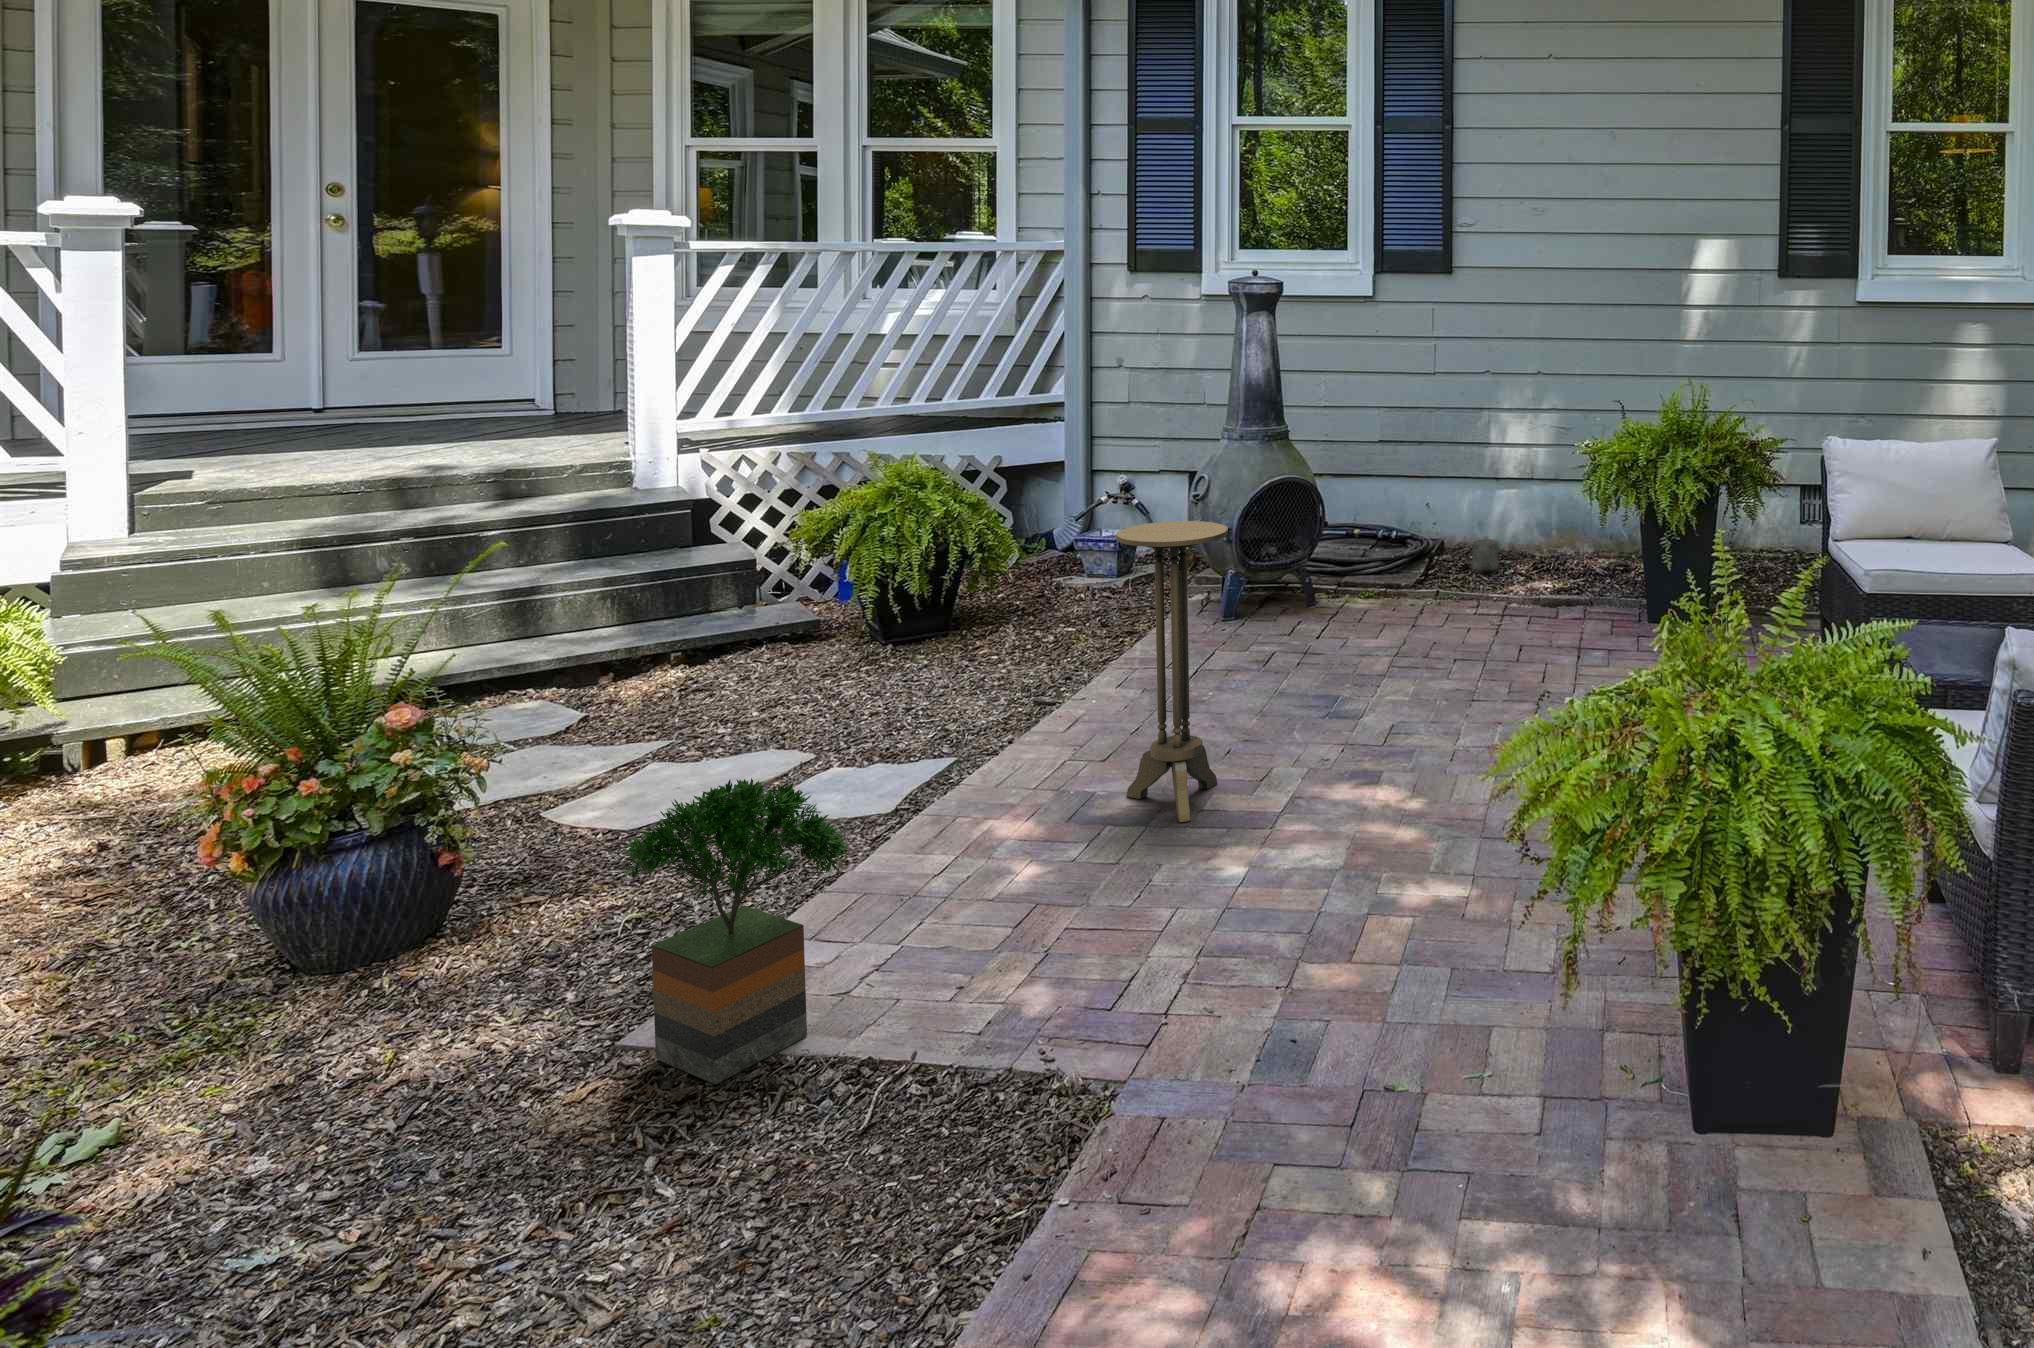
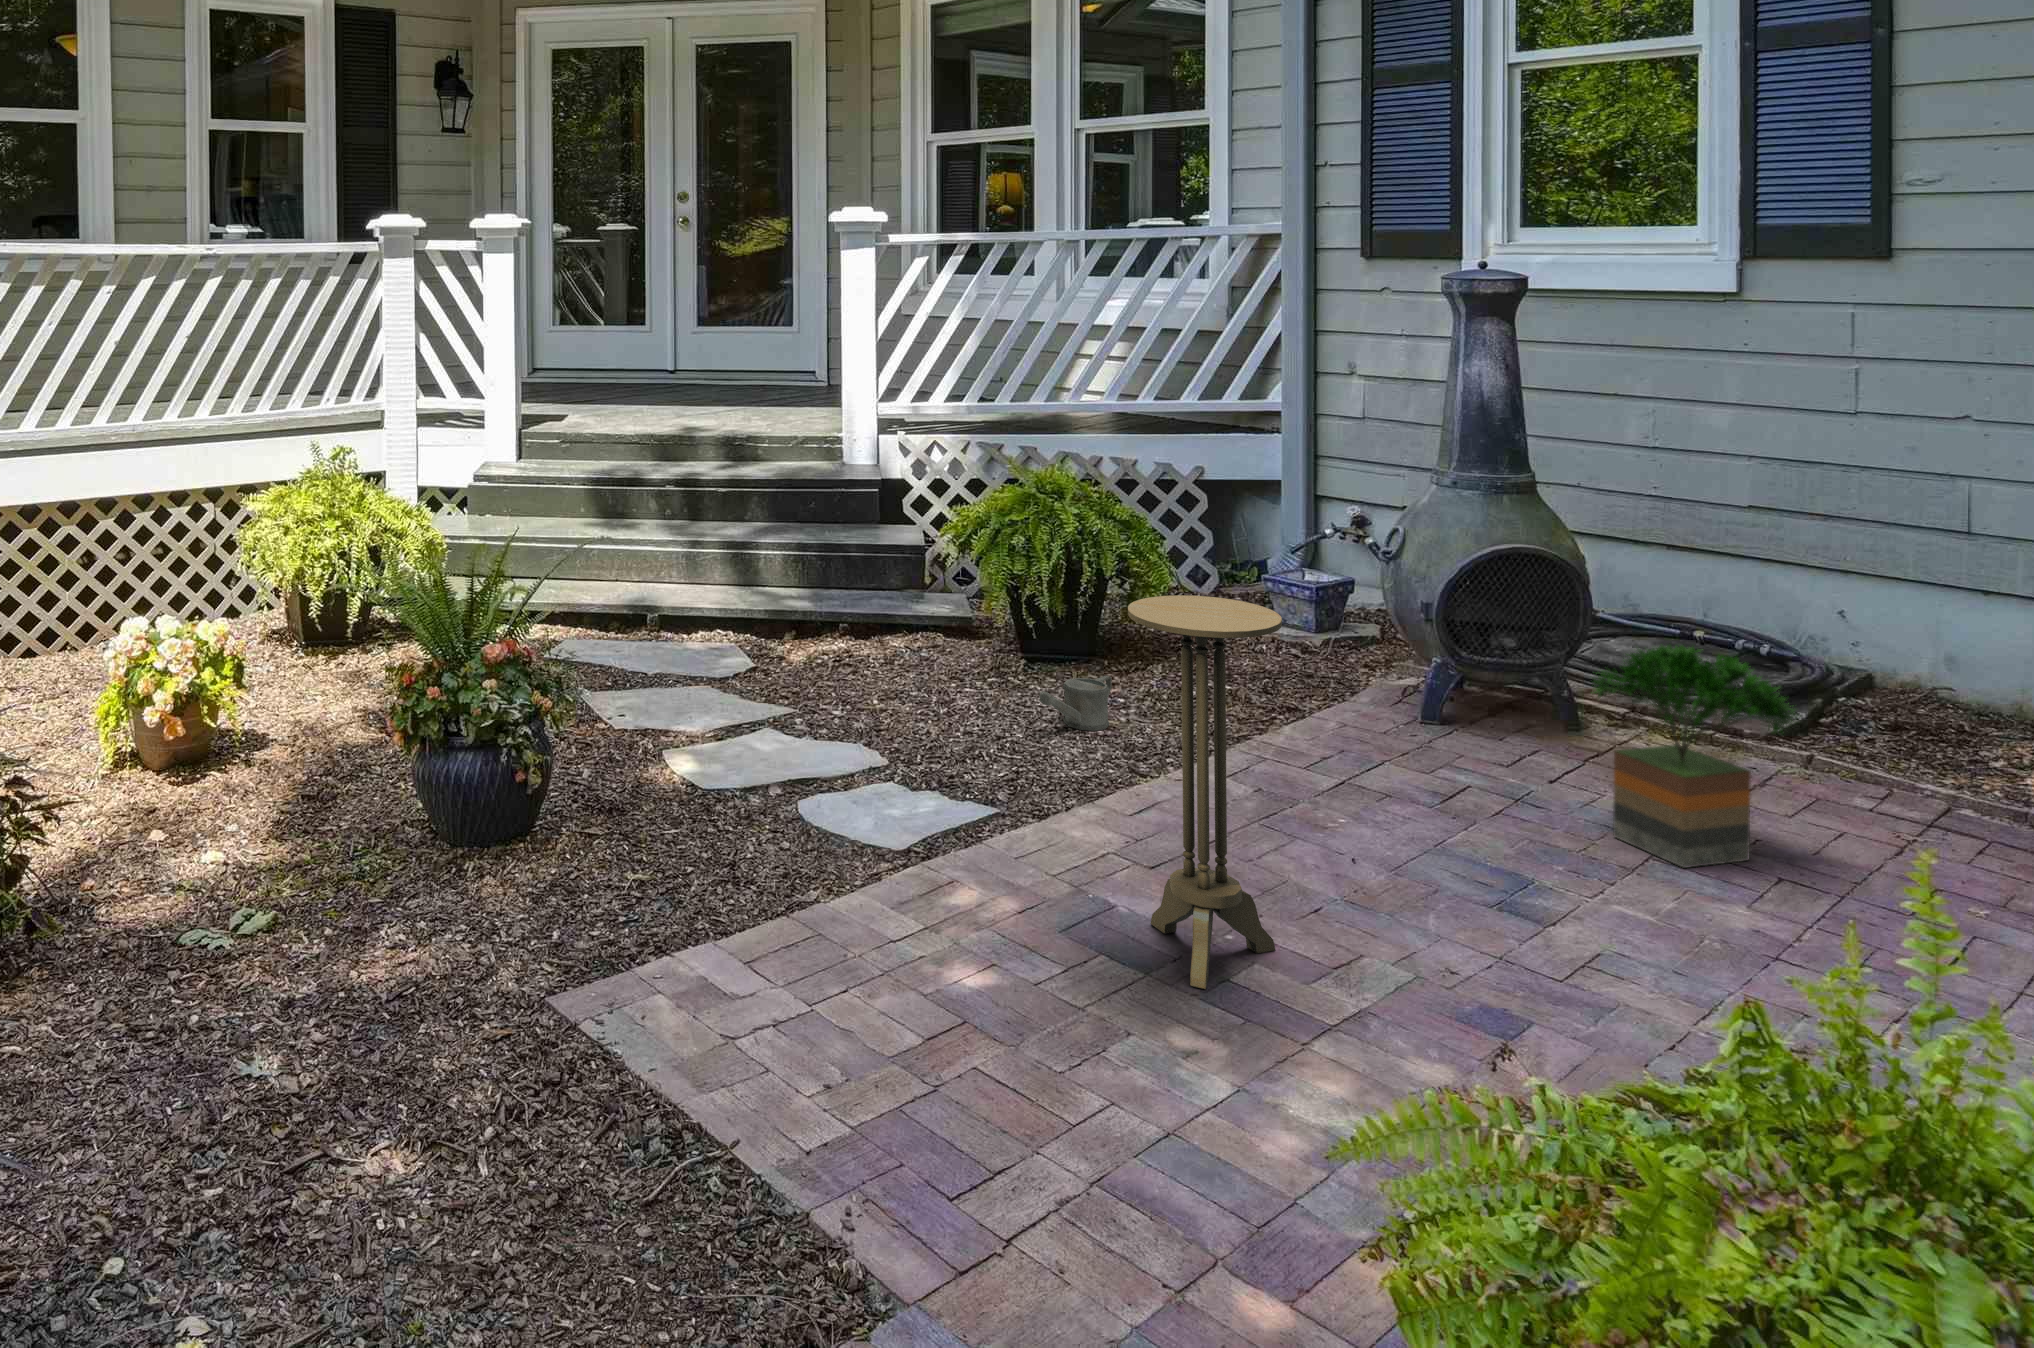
watering can: present [1472,537,1499,571] -> present [1040,676,1112,731]
potted tree: present [622,778,849,1084] -> present [1591,644,1795,868]

